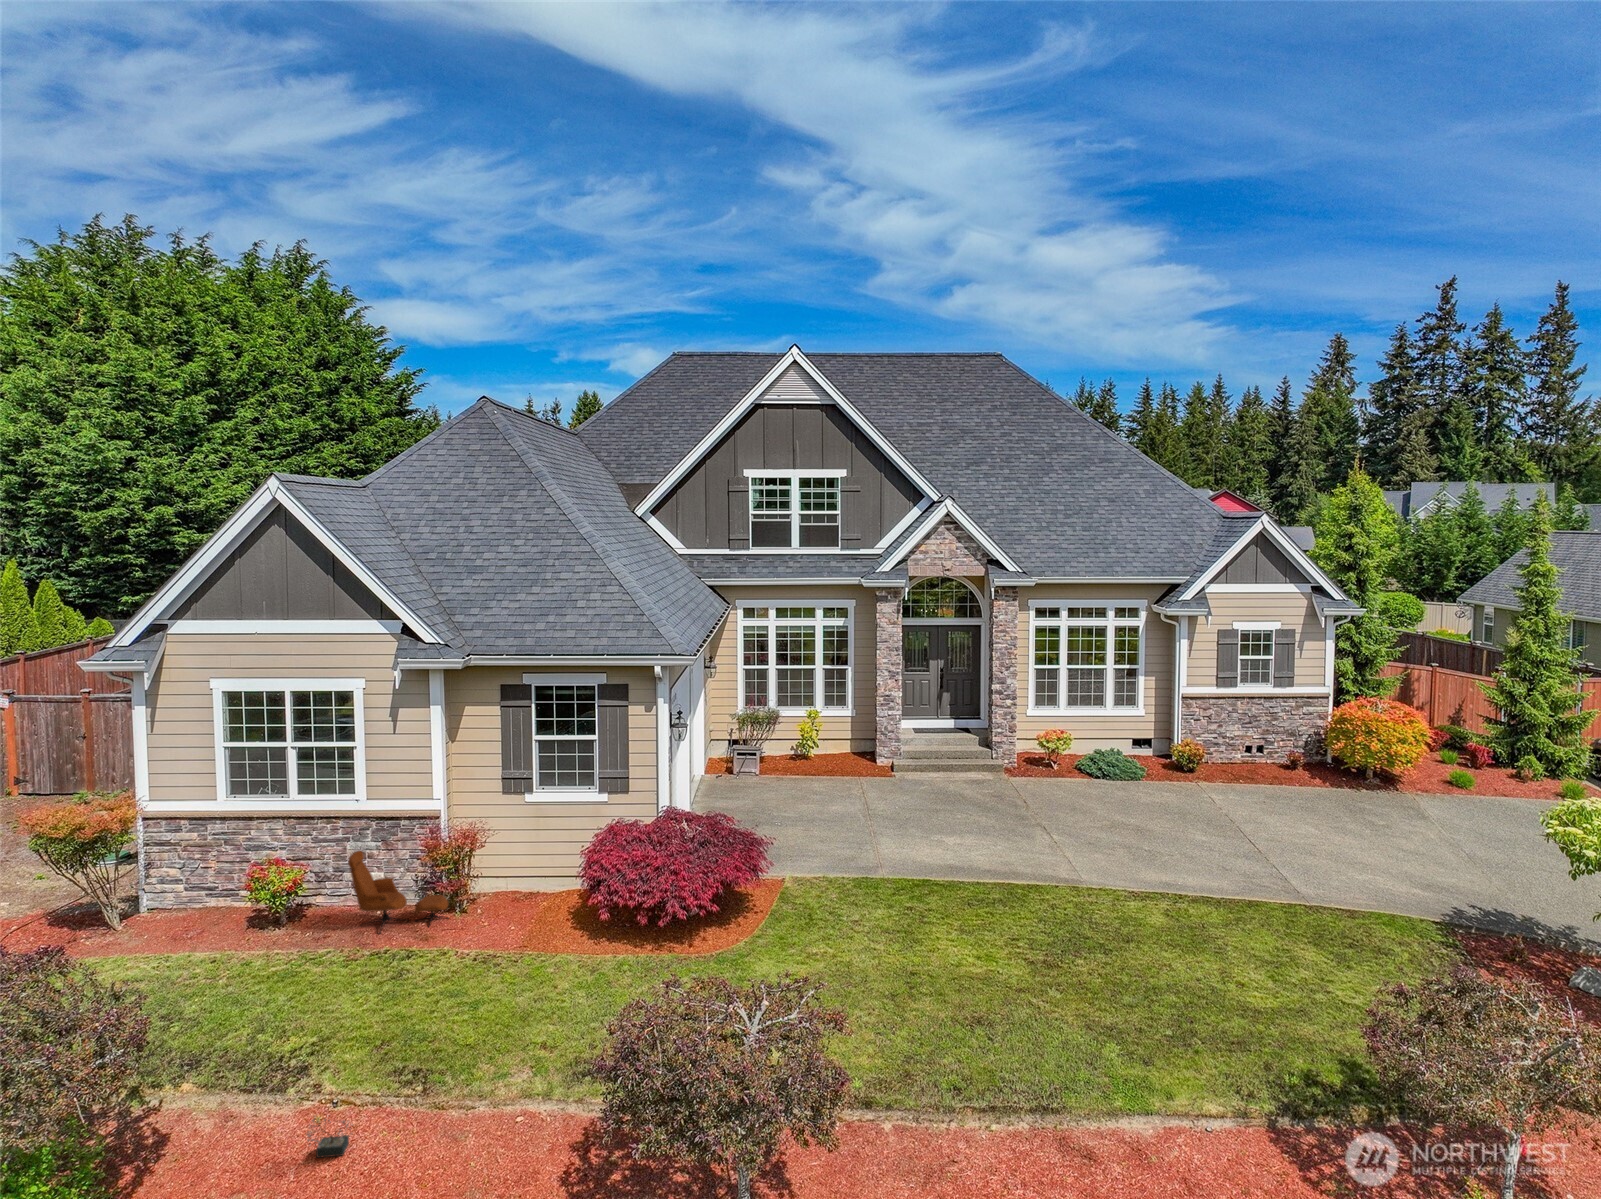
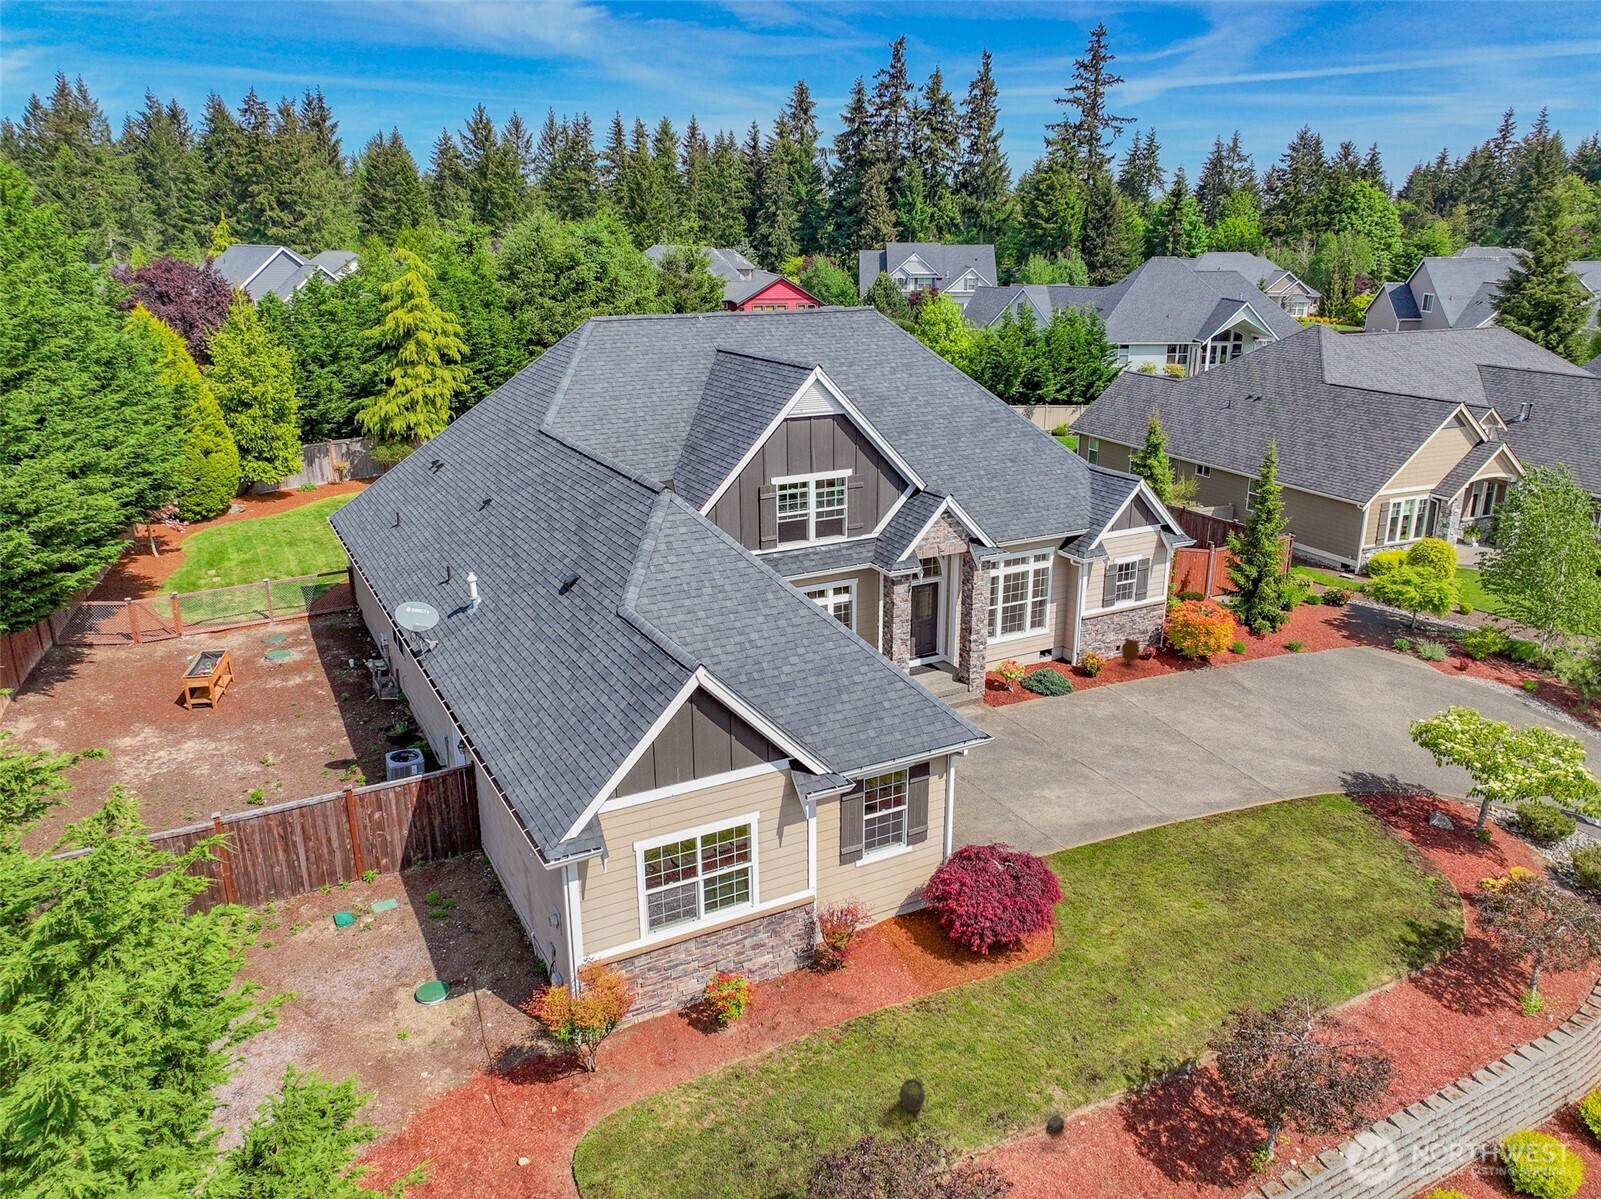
lounge chair: present [348,851,448,933] -> present [1121,639,1140,666]
woven basket: none [230,1016,273,1062] -> present [899,1079,925,1111]

